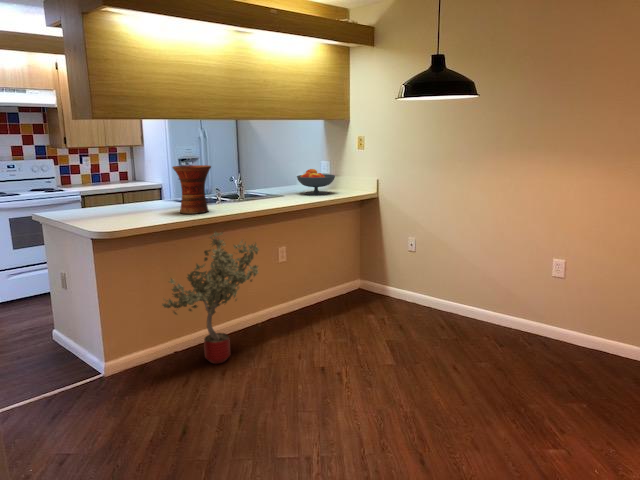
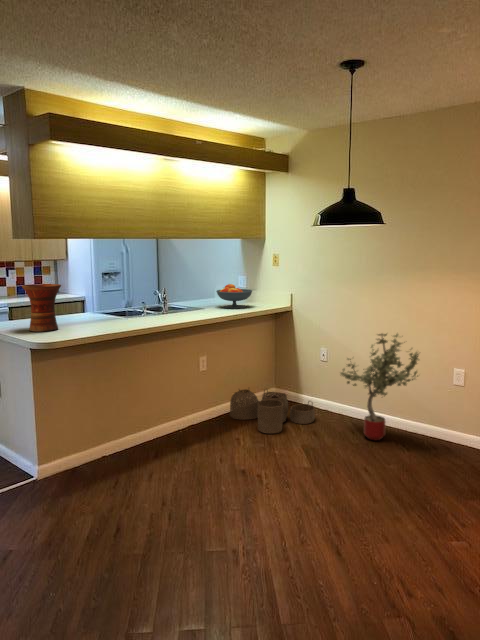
vase: present [172,165,211,214] -> present [22,284,61,332]
potted tree: present [162,232,259,364] -> present [340,334,419,440]
woven basket: none [311,279,401,328] -> present [230,389,315,433]

